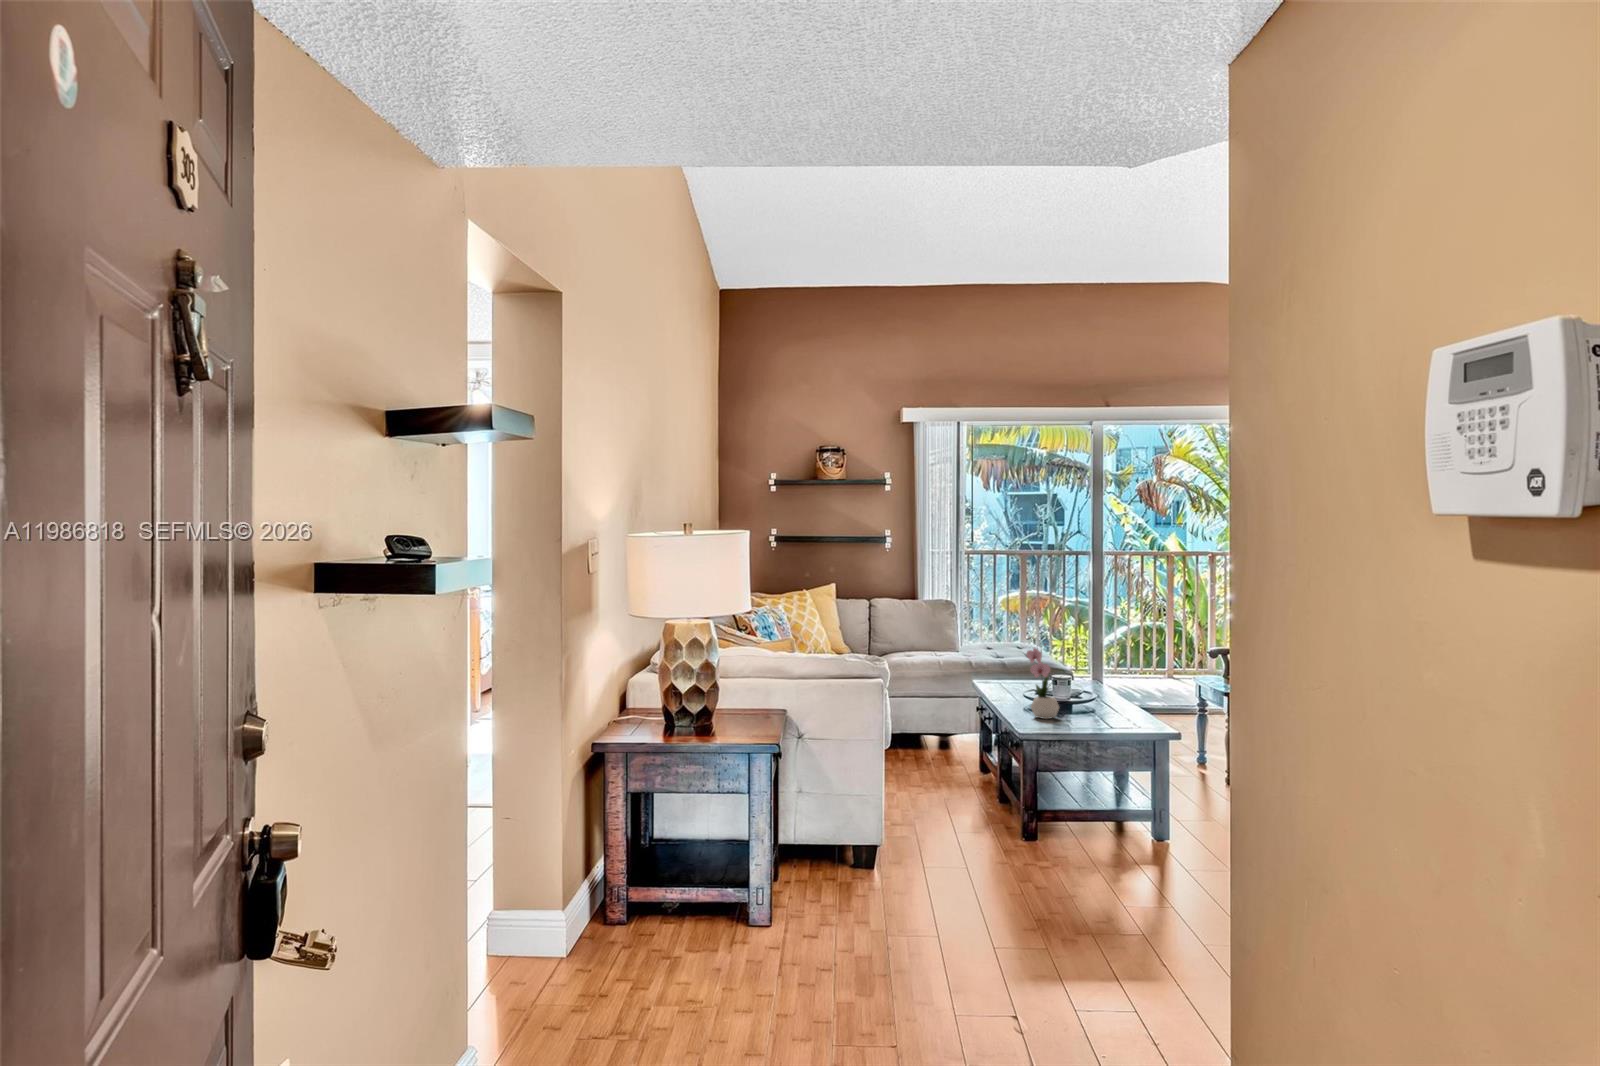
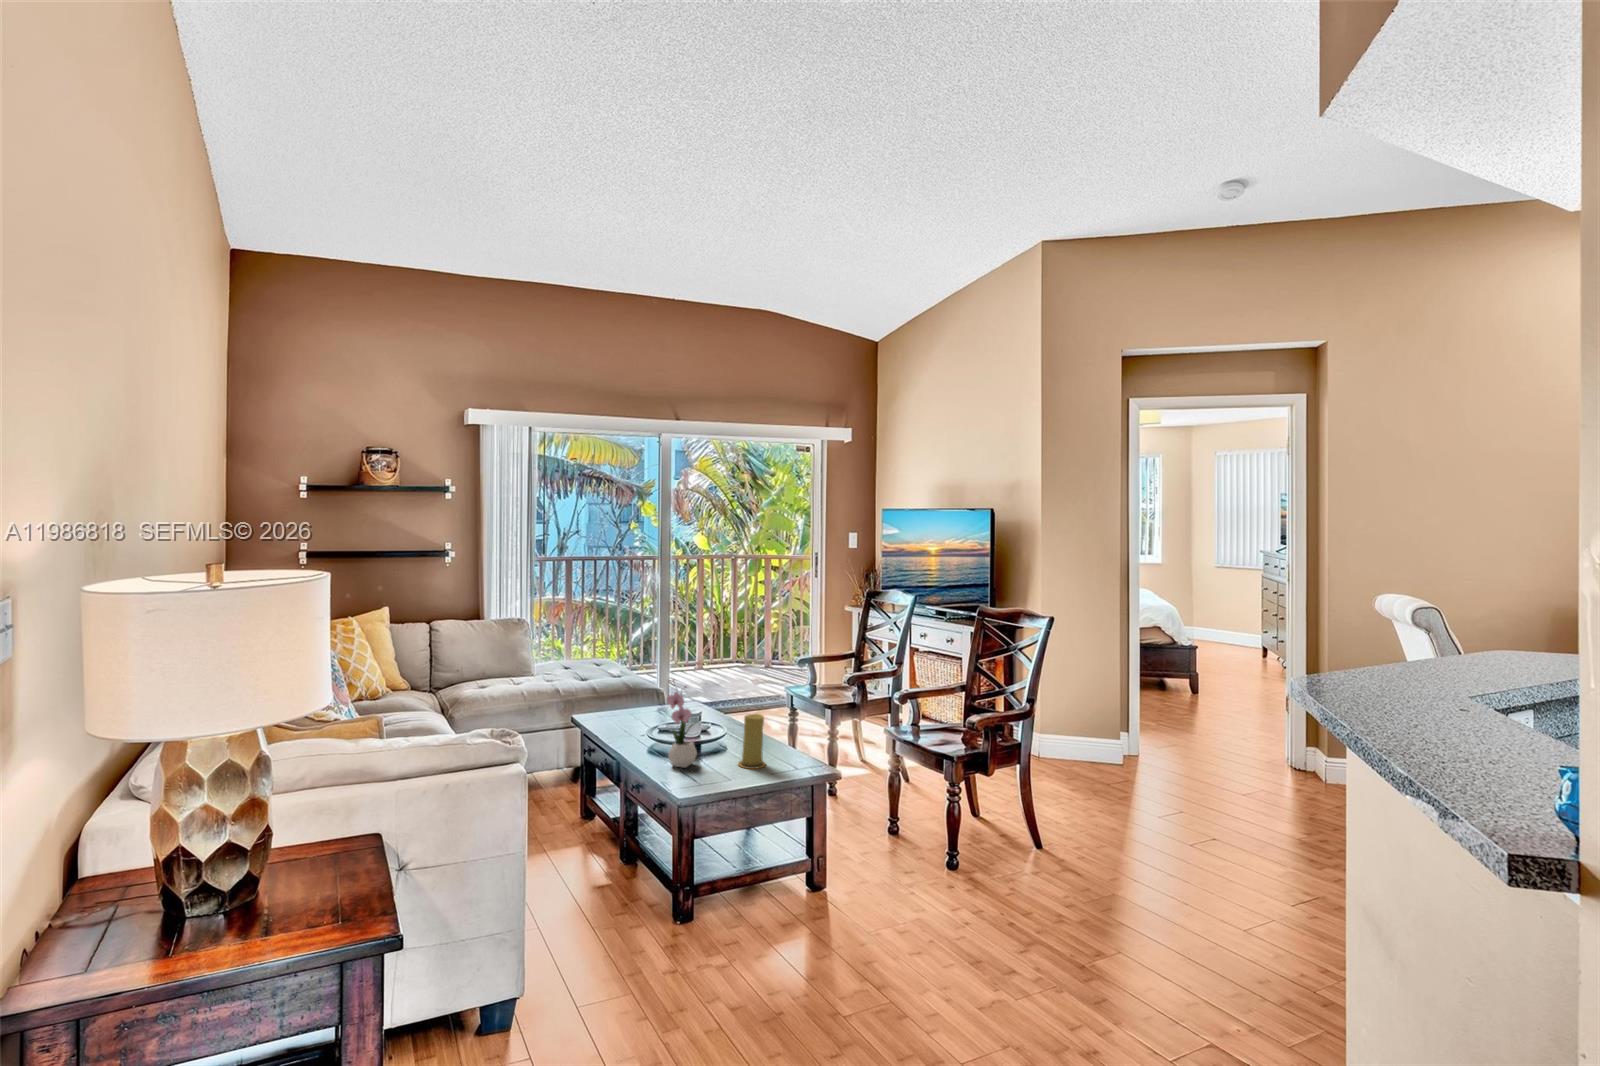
candle: none [1099,675,1128,727] -> present [738,714,766,769]

